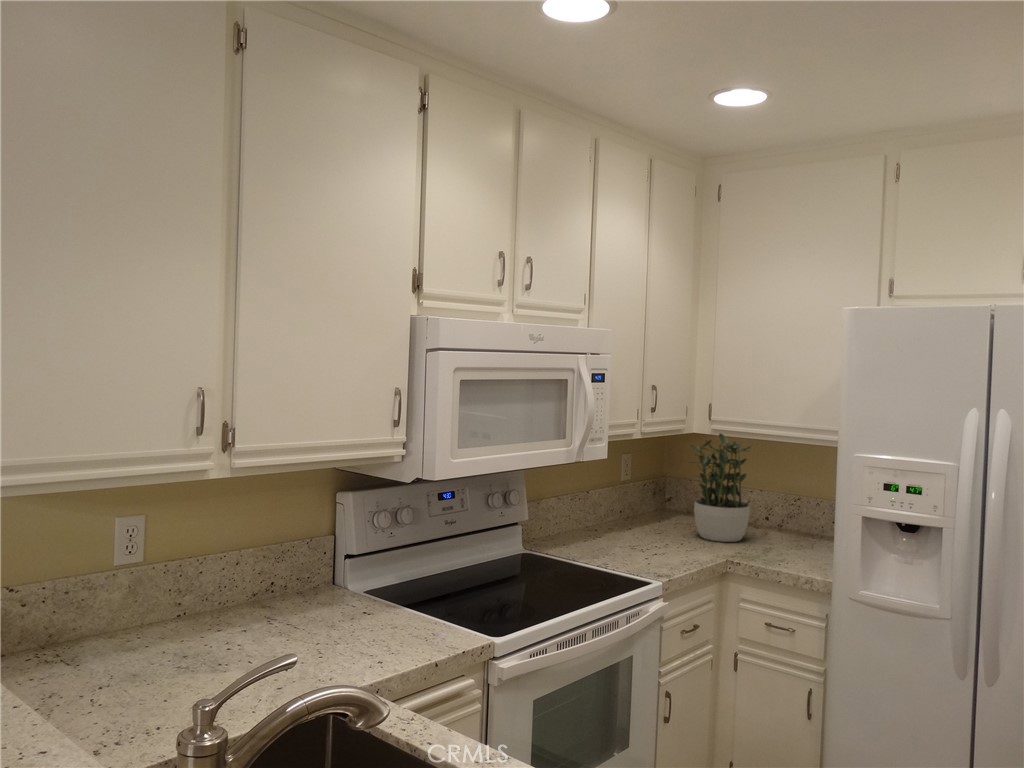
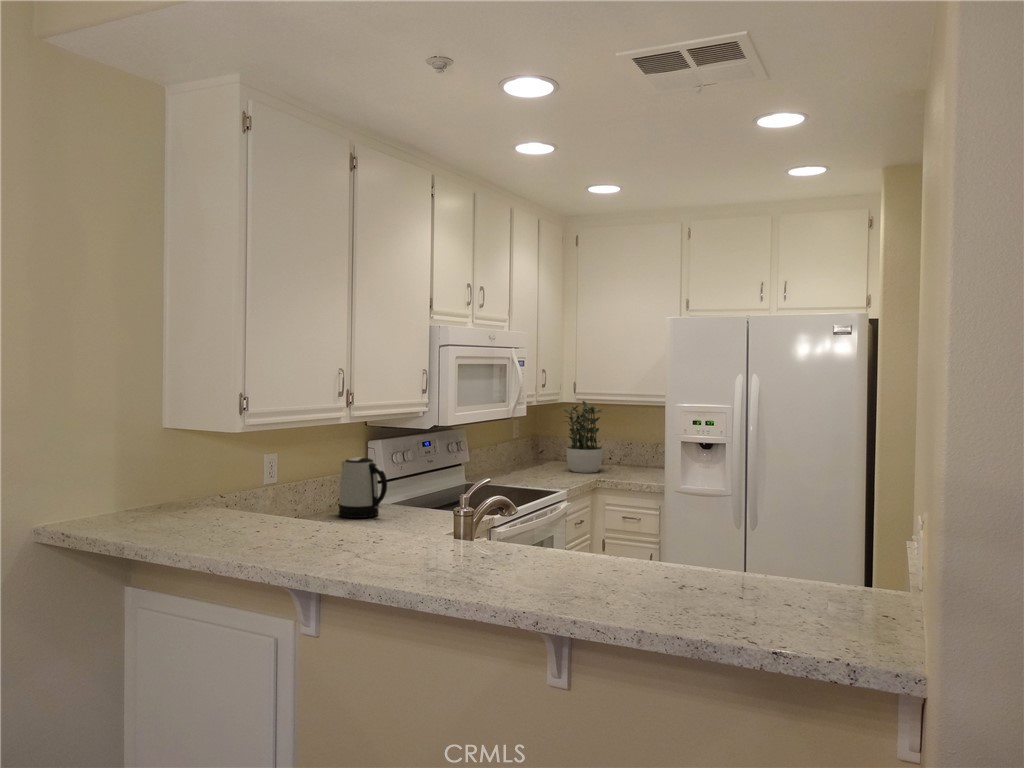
kettle: none [248,525,315,625] -> present [339,457,387,518]

